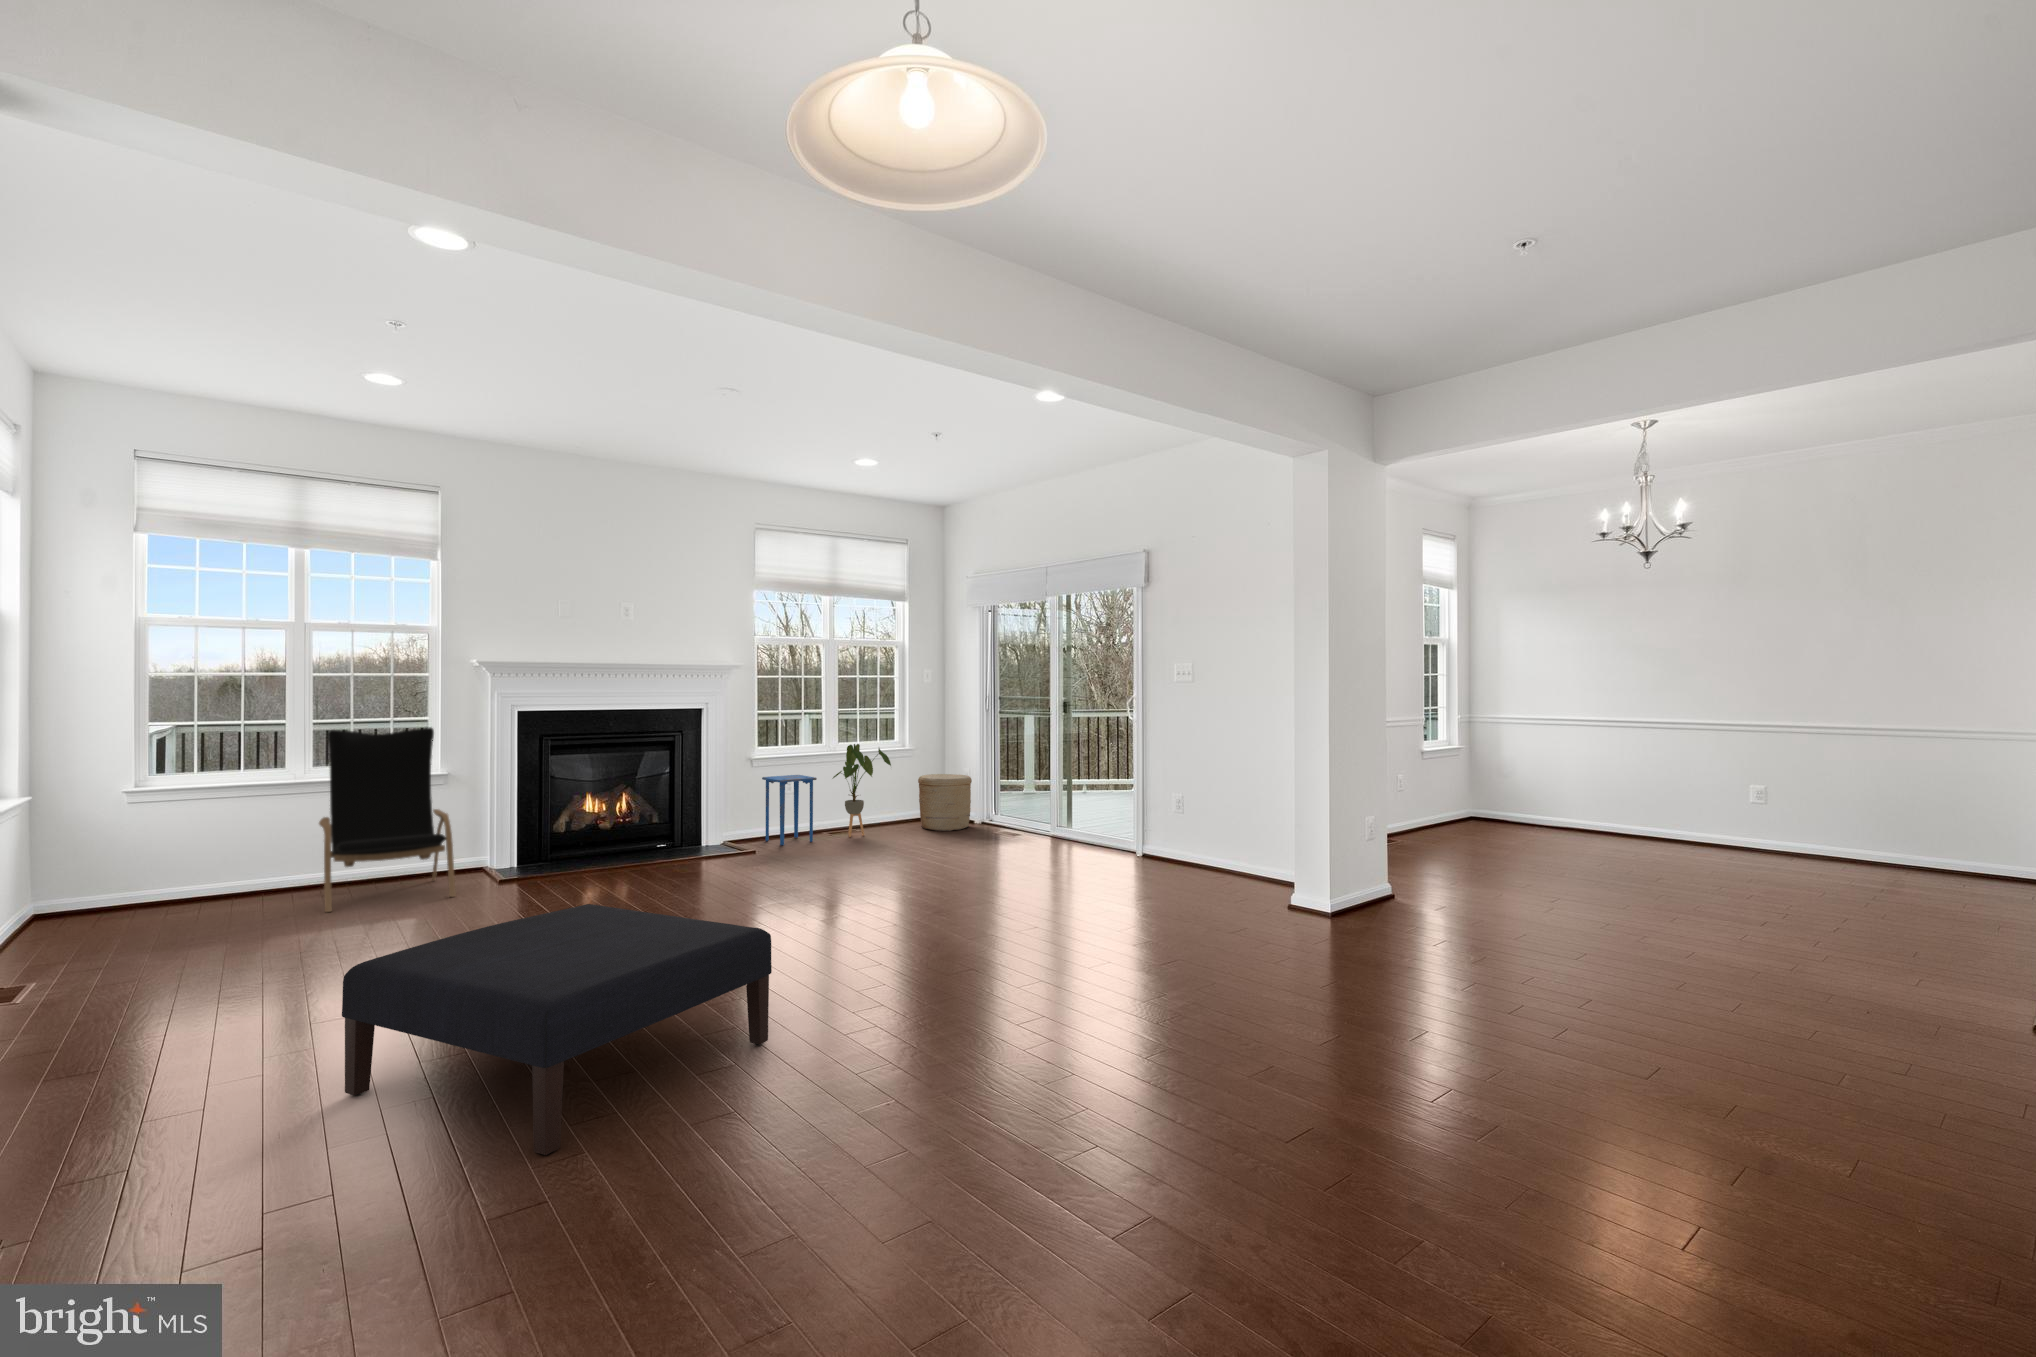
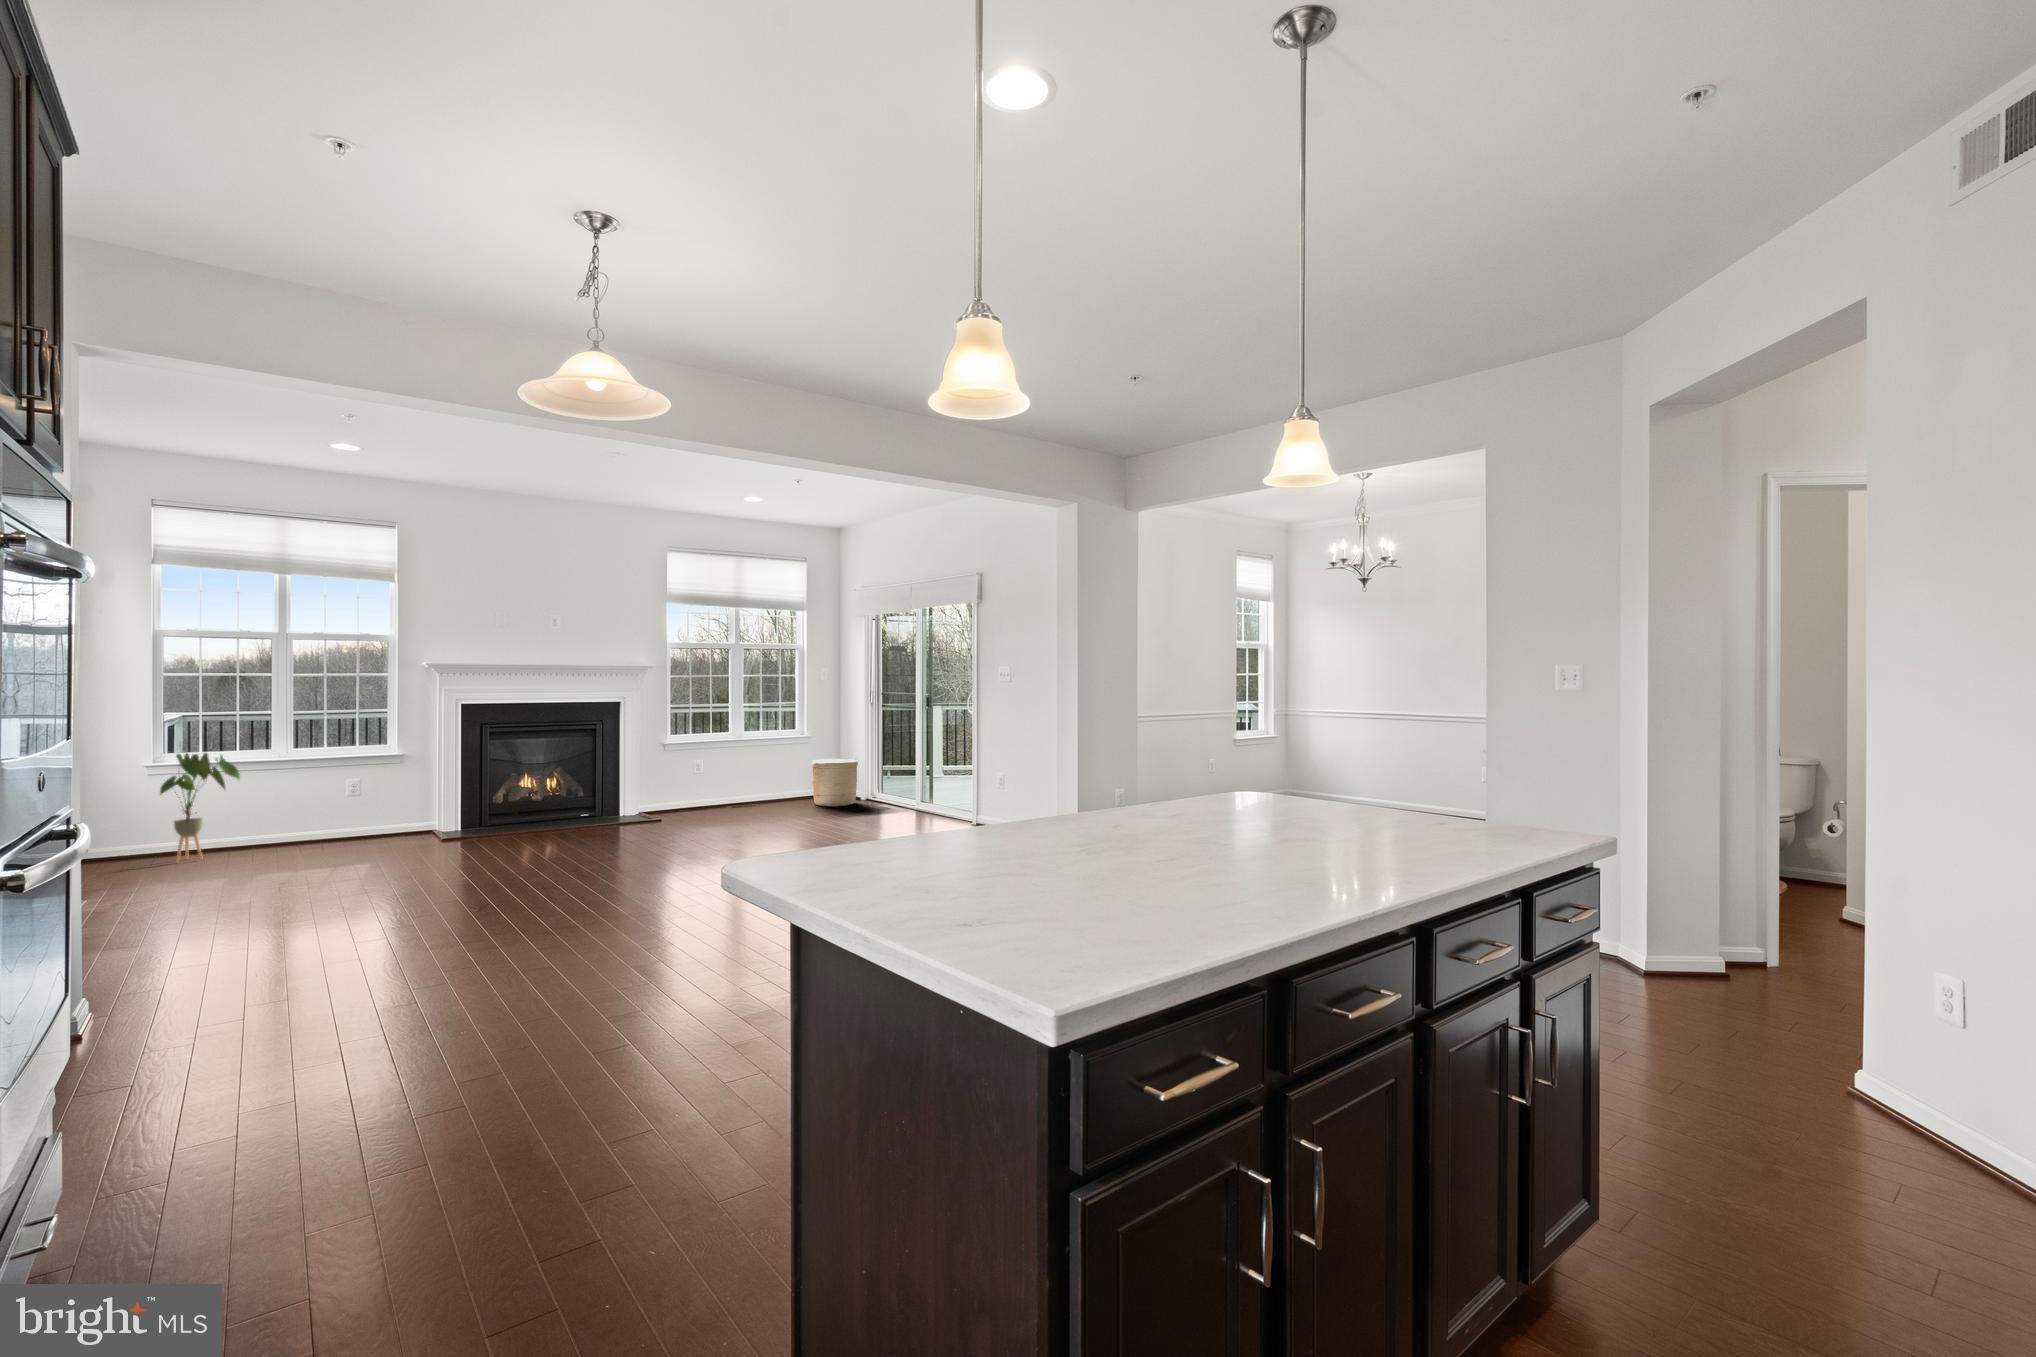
lounge chair: present [319,727,456,912] -> none [300,717,408,861]
house plant: present [833,744,891,837] -> present [160,753,240,862]
side table: present [762,775,817,845] -> none [673,758,719,817]
ottoman: present [342,904,772,1155] -> none [315,842,613,982]

